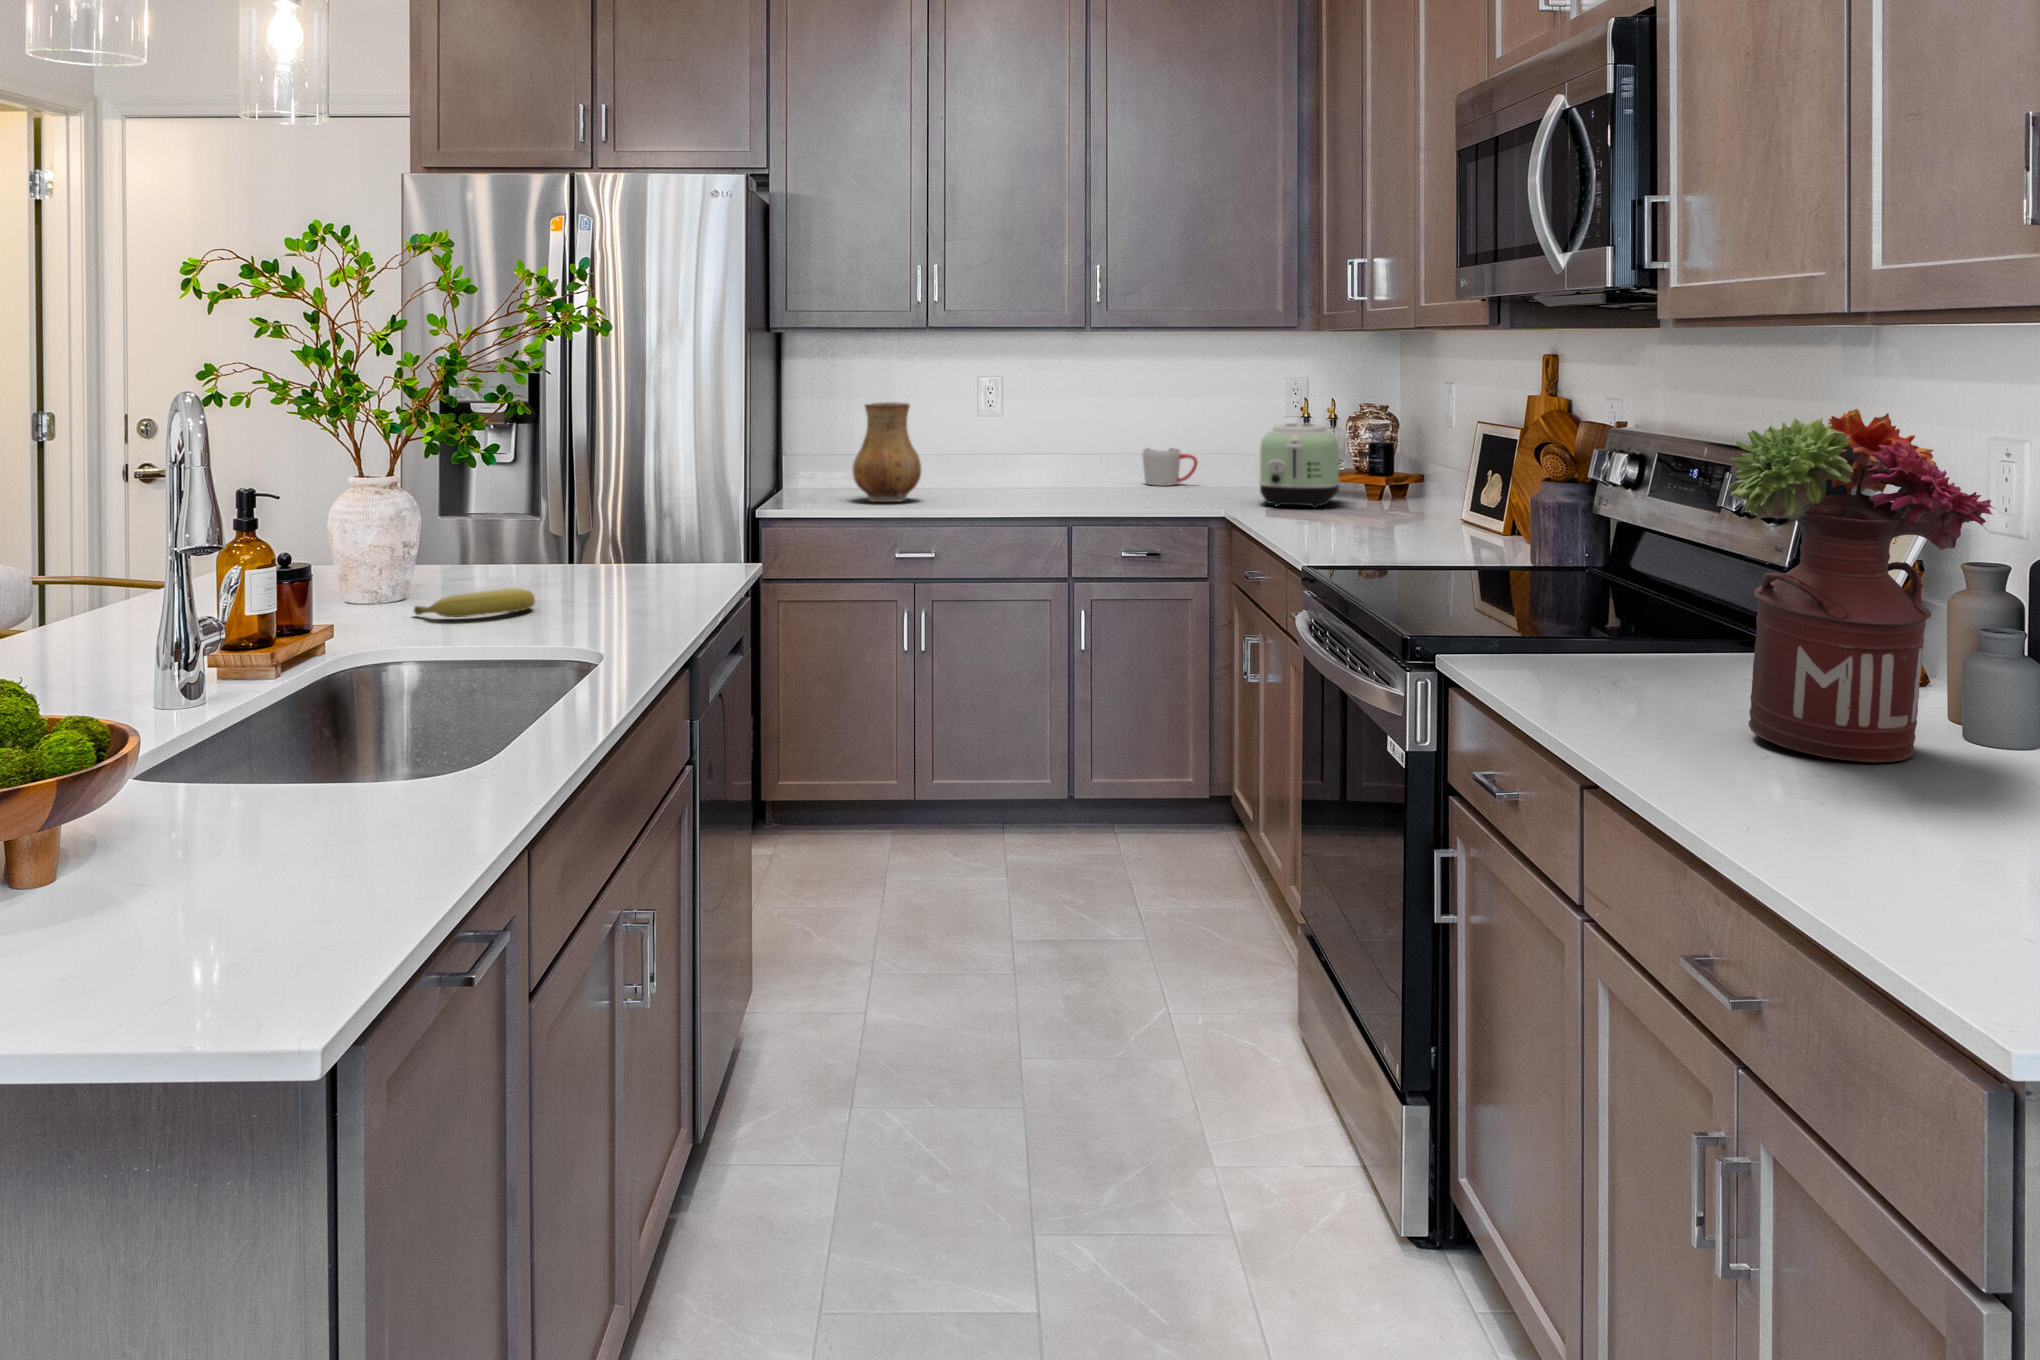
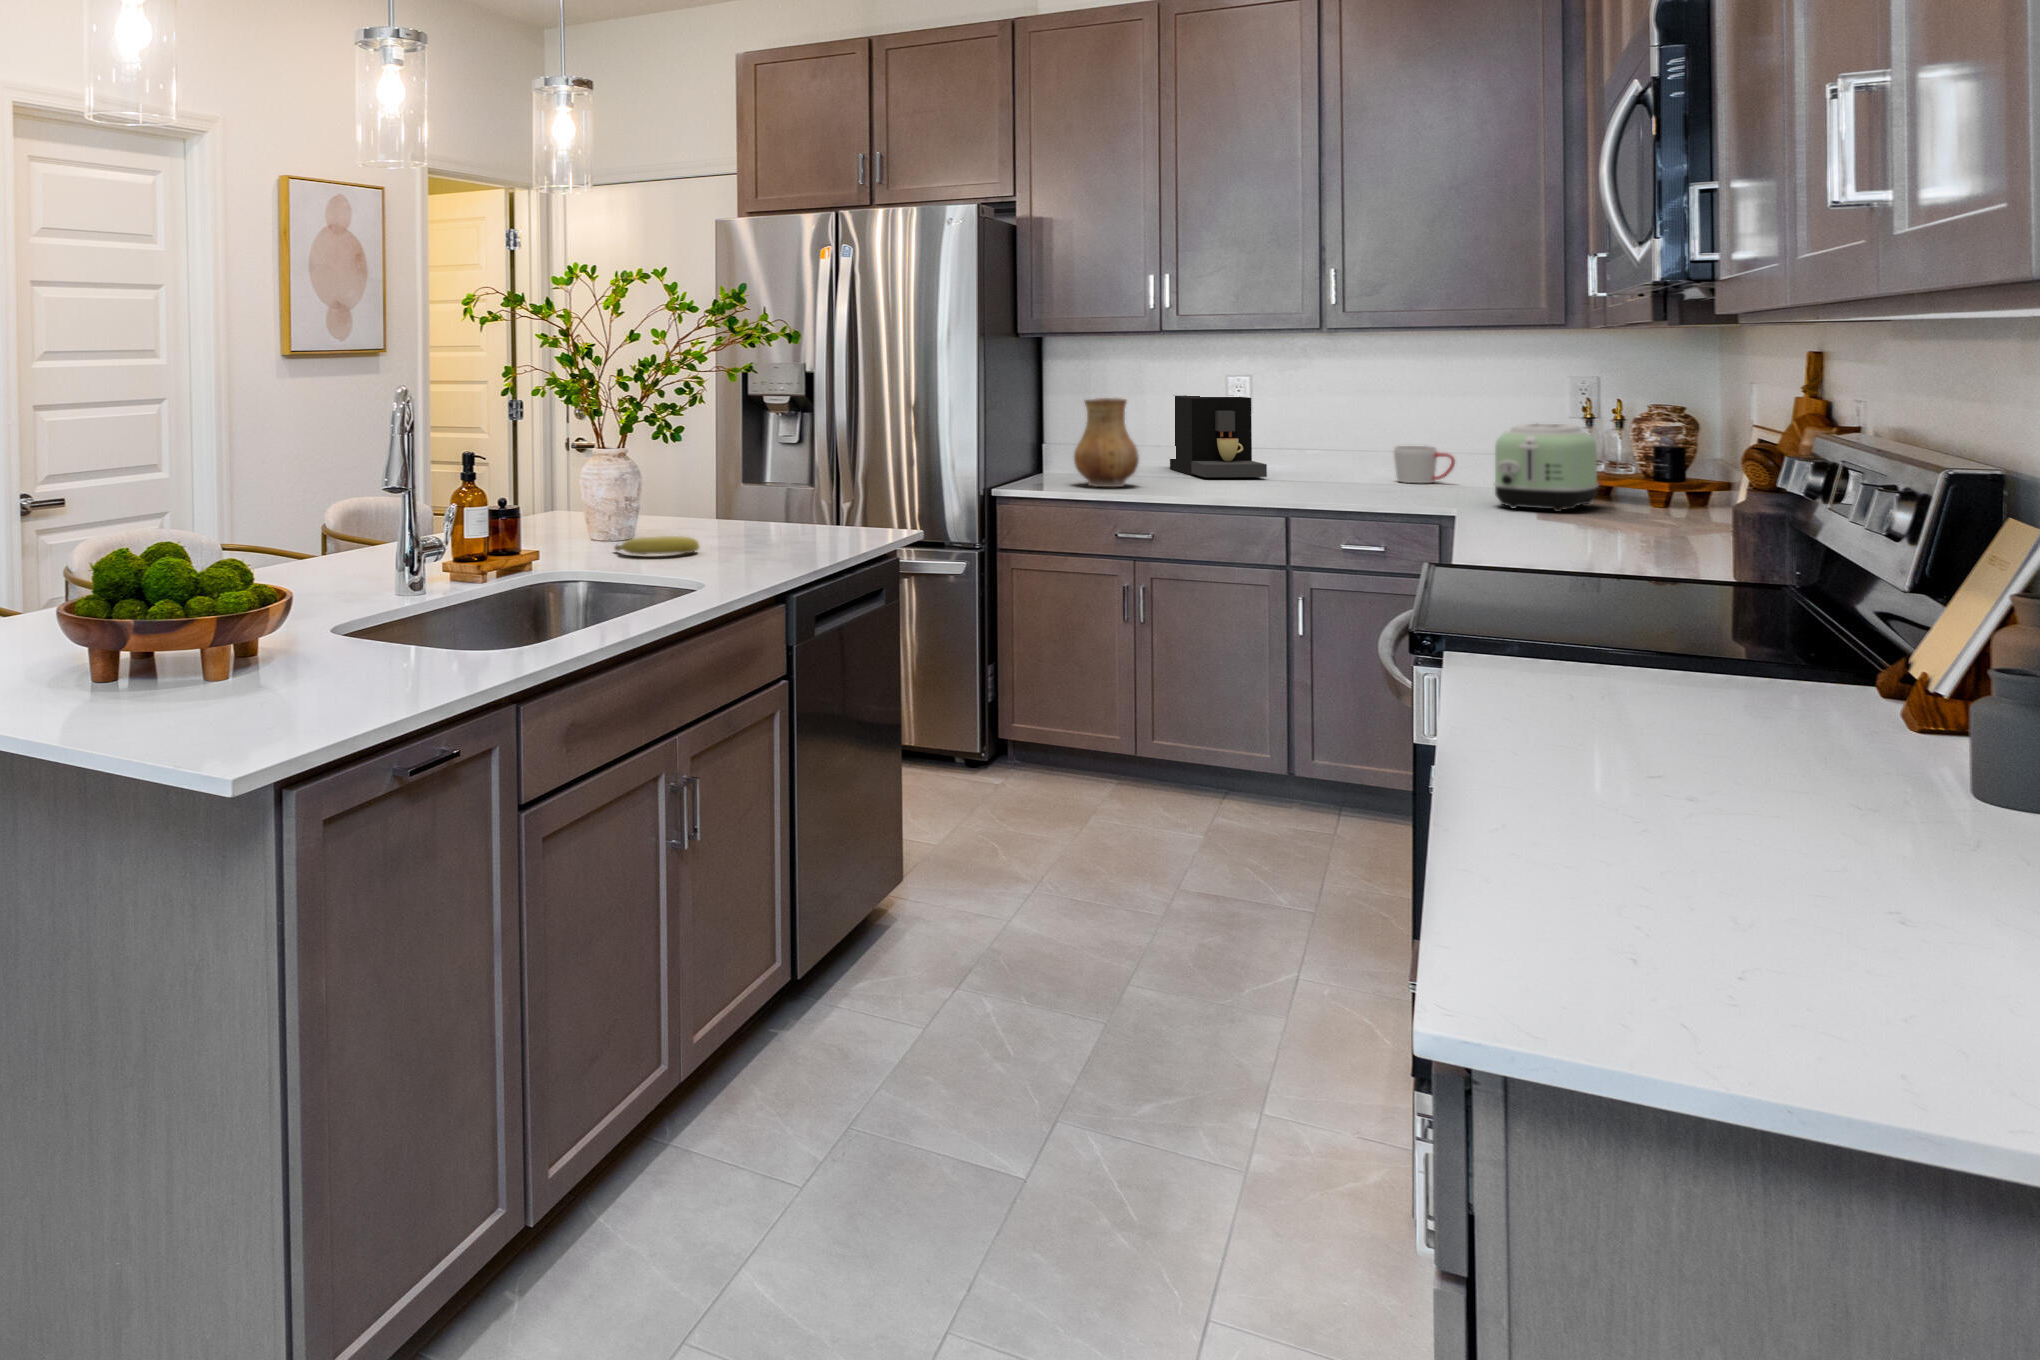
coffee maker: none [921,398,1030,487] -> present [1170,395,1267,477]
flower arrangement: present [1728,409,1993,762] -> none [1613,414,1965,815]

